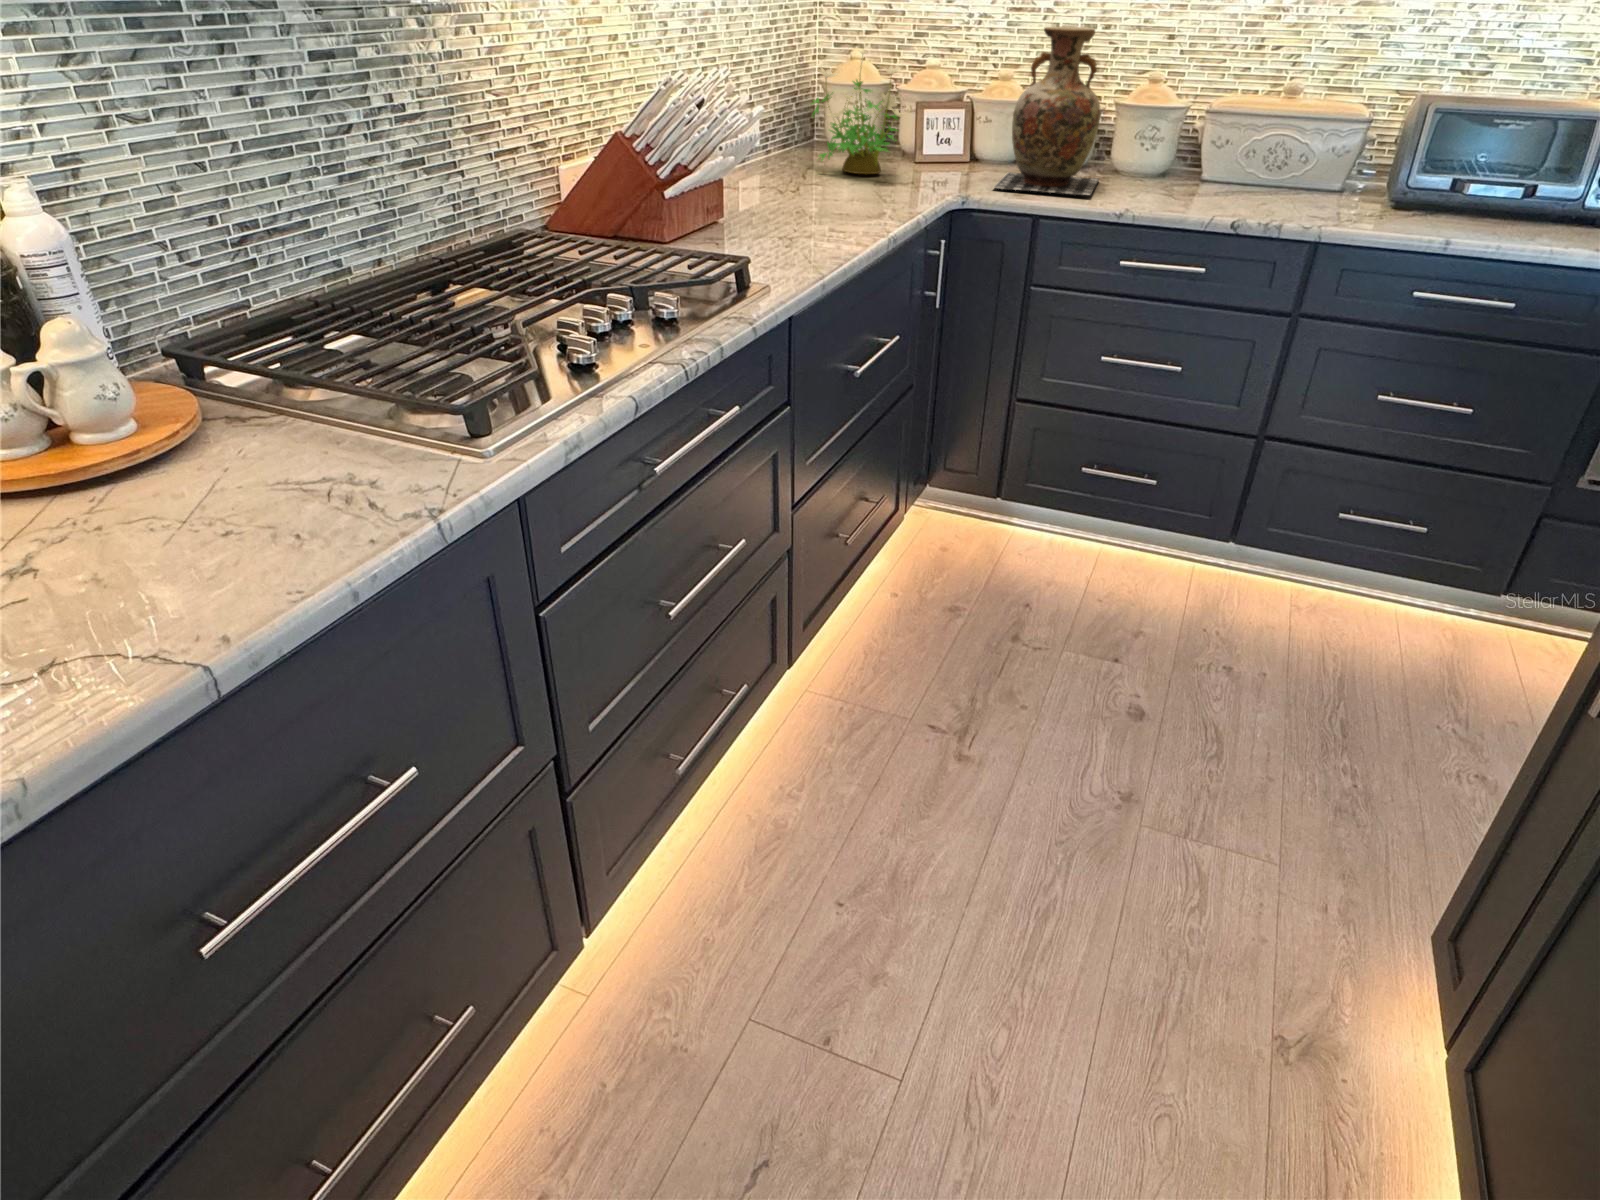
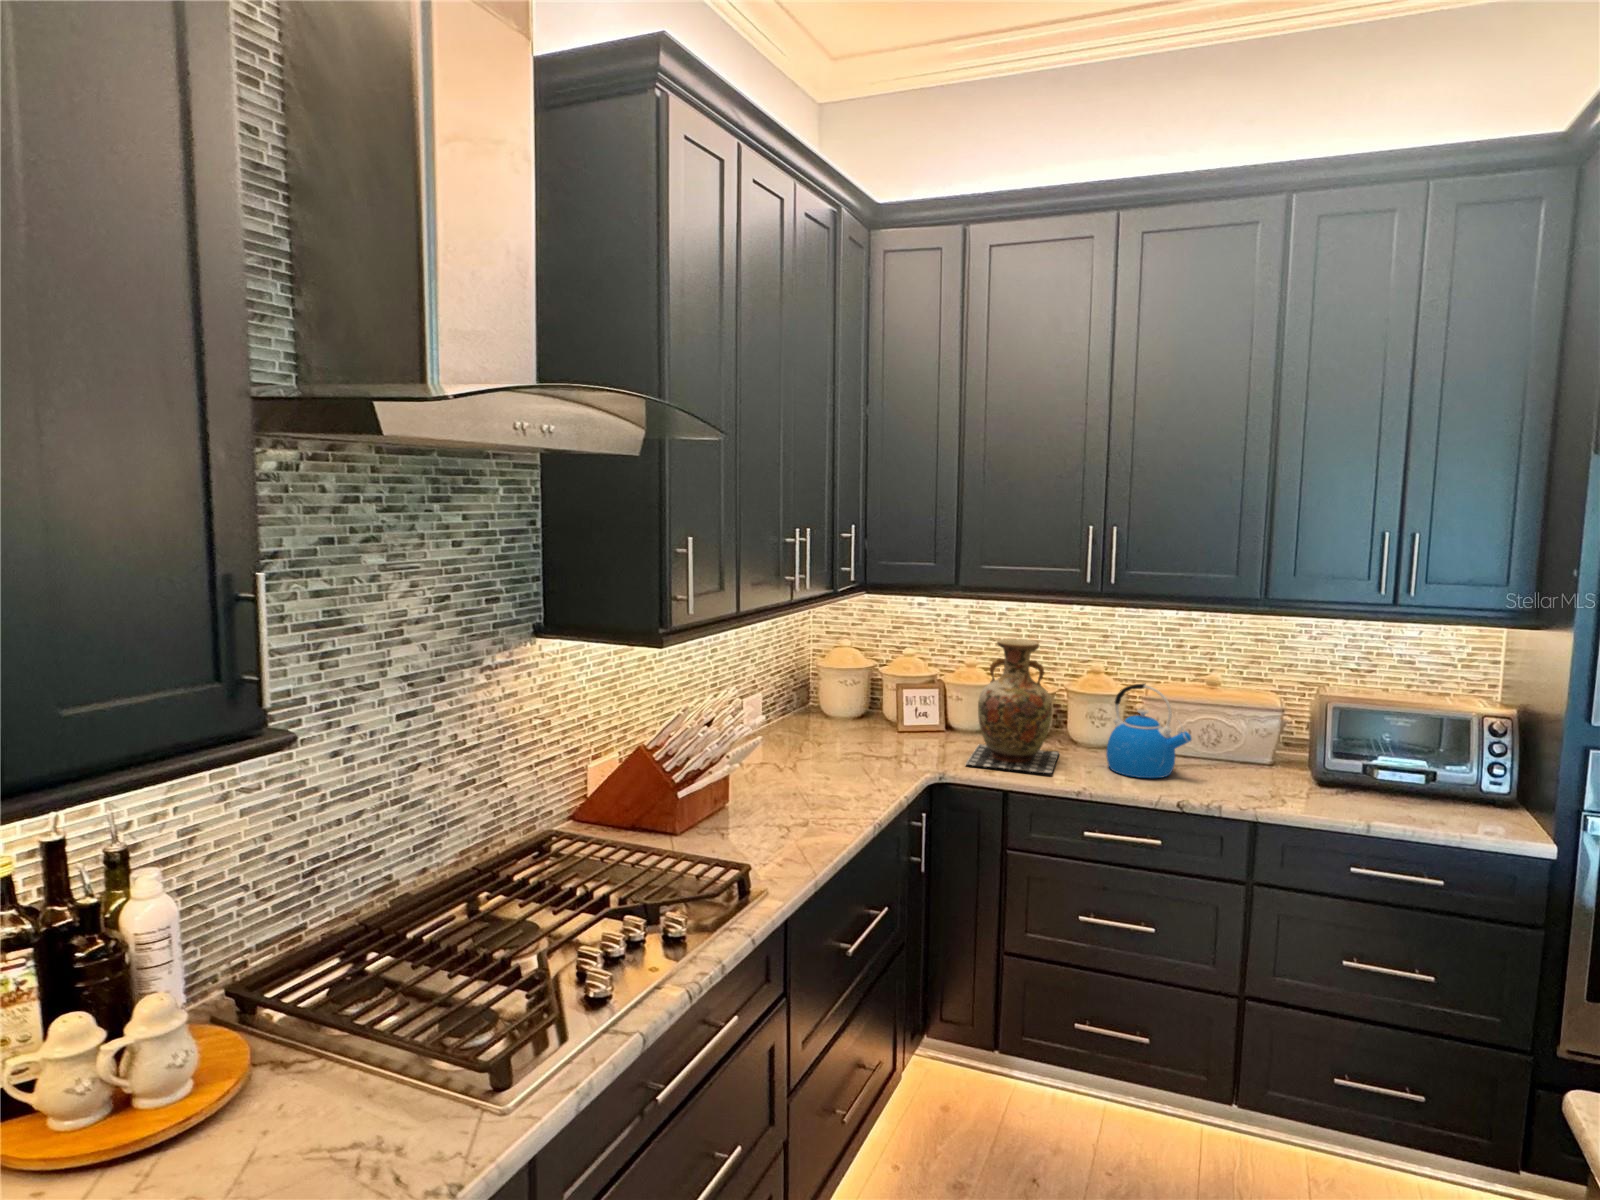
potted plant: present [813,51,903,174] -> none [804,654,886,749]
kettle: none [1154,83,1258,201] -> present [1106,684,1191,778]

